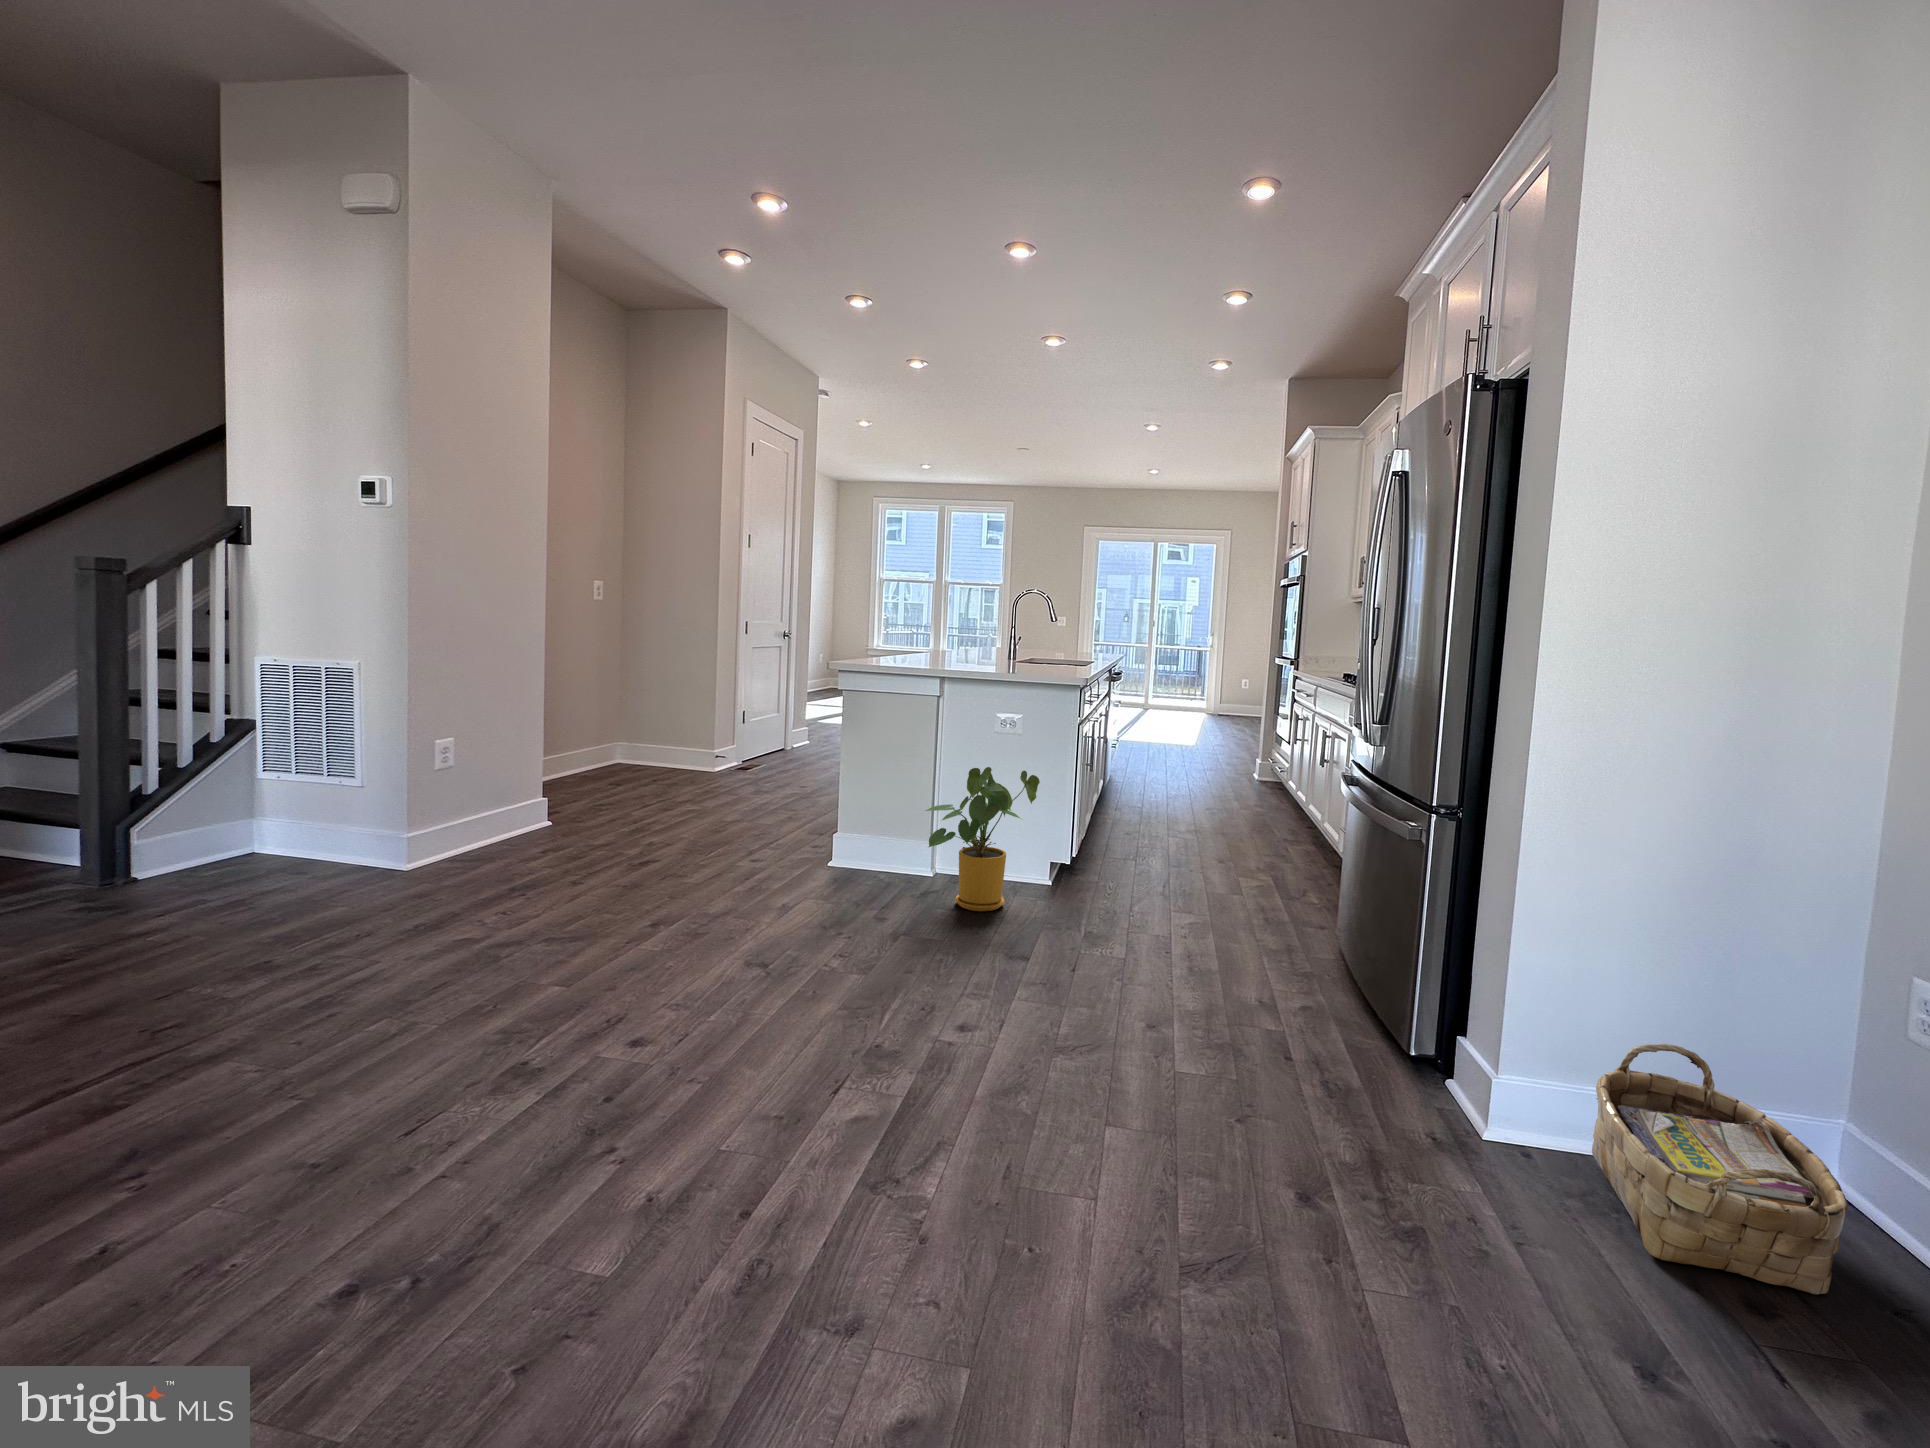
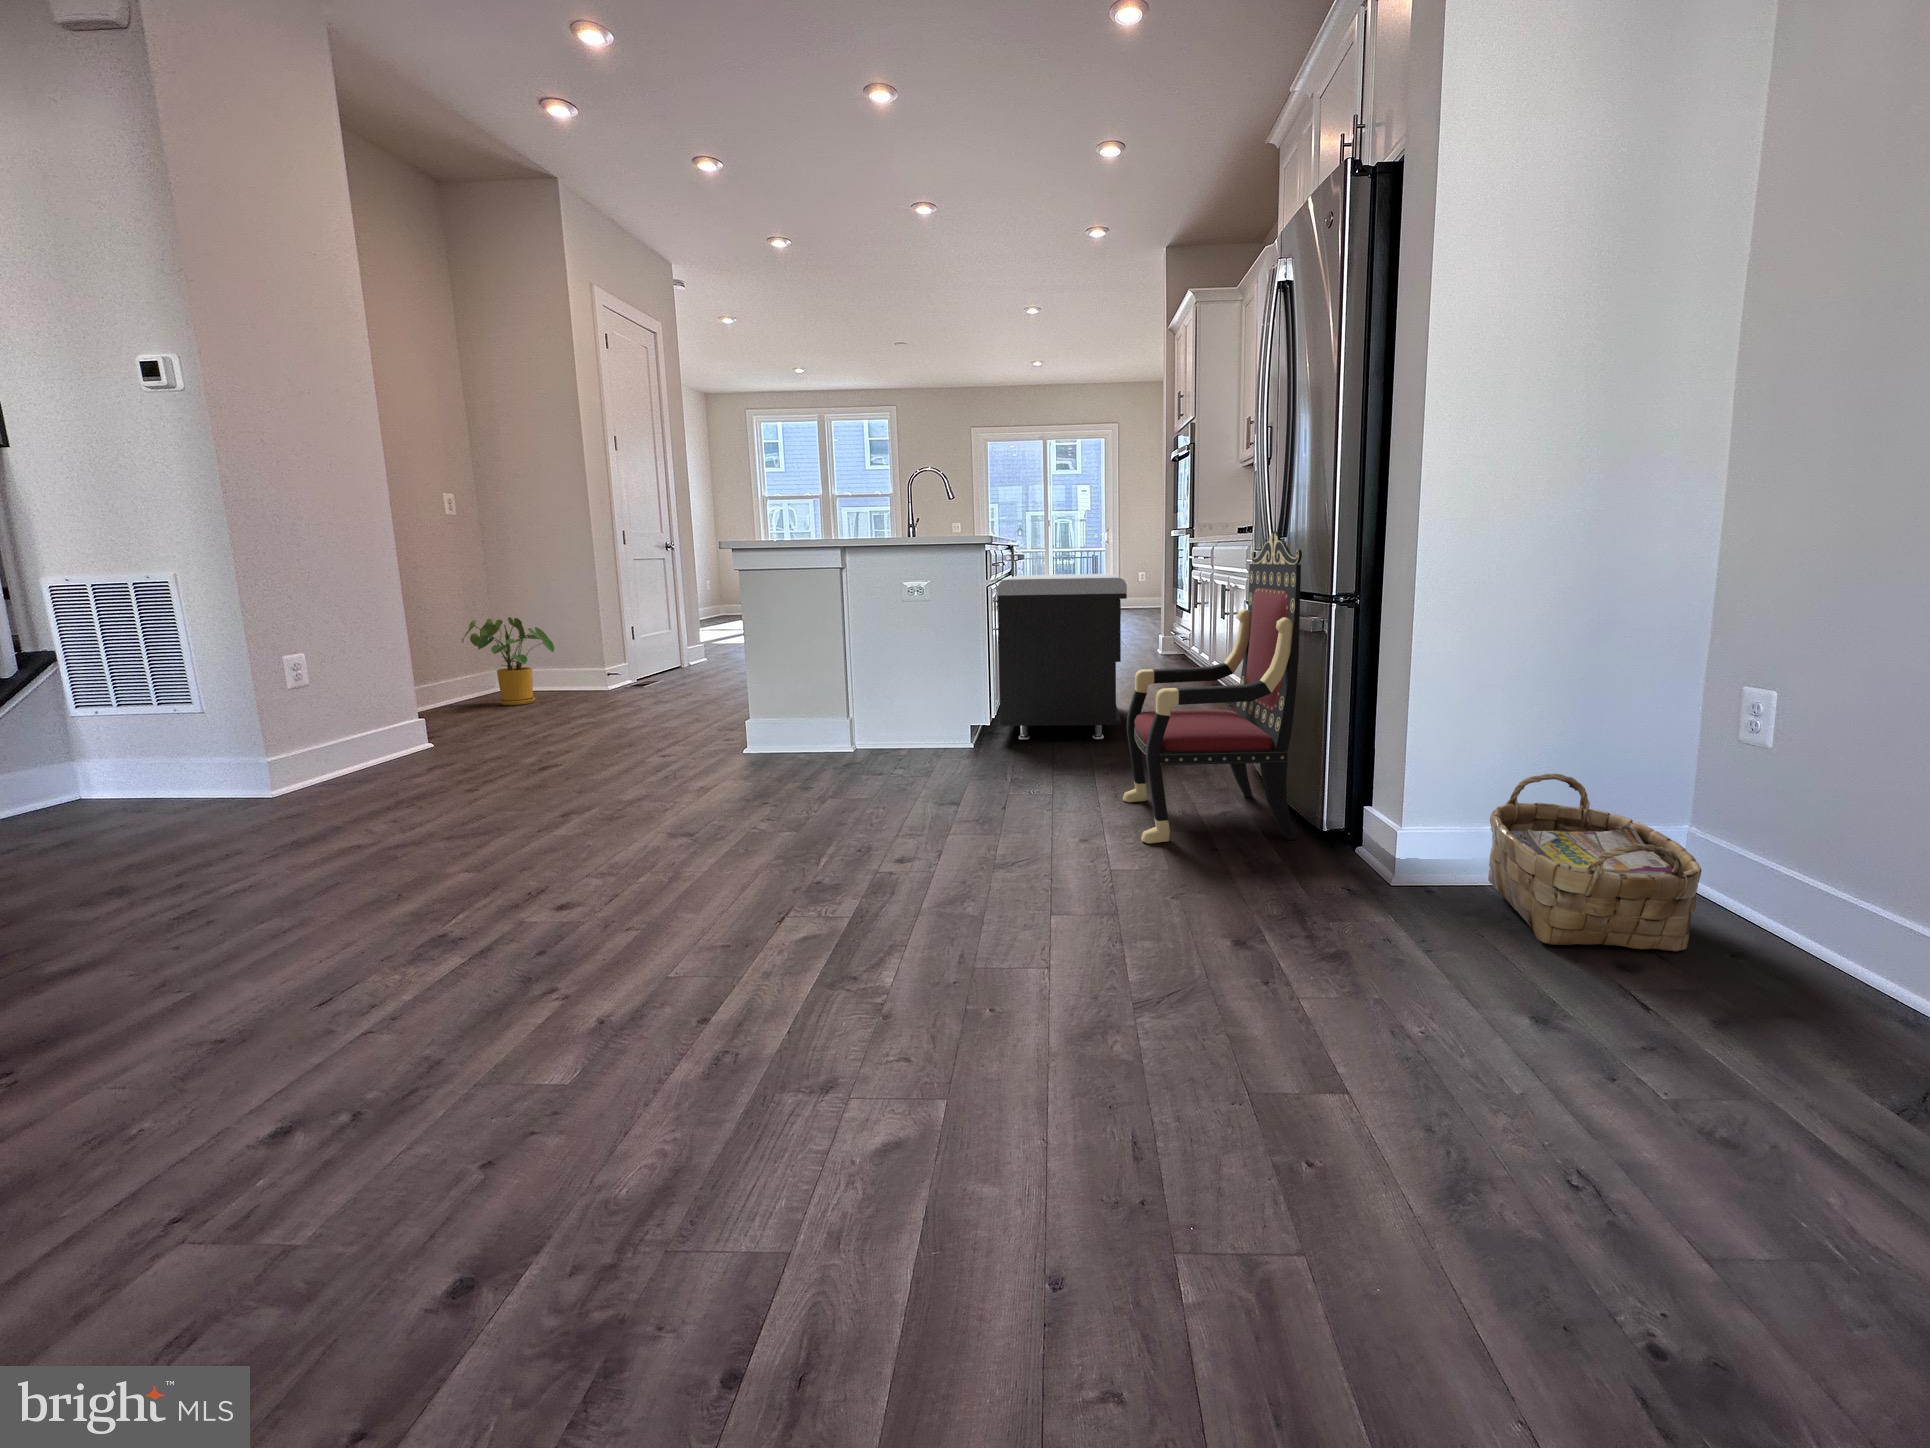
storage bench: none [1082,703,1221,887] -> present [998,574,1127,740]
armchair: none [1198,723,1402,1056] -> present [1123,531,1302,843]
house plant: present [926,767,1040,911] -> present [462,617,554,705]

